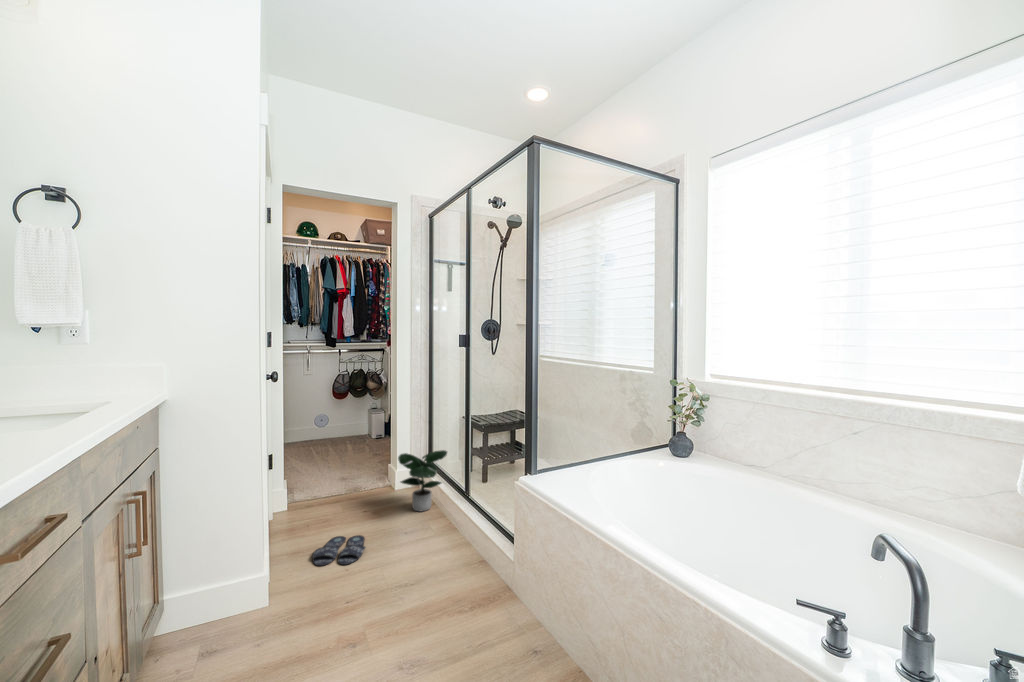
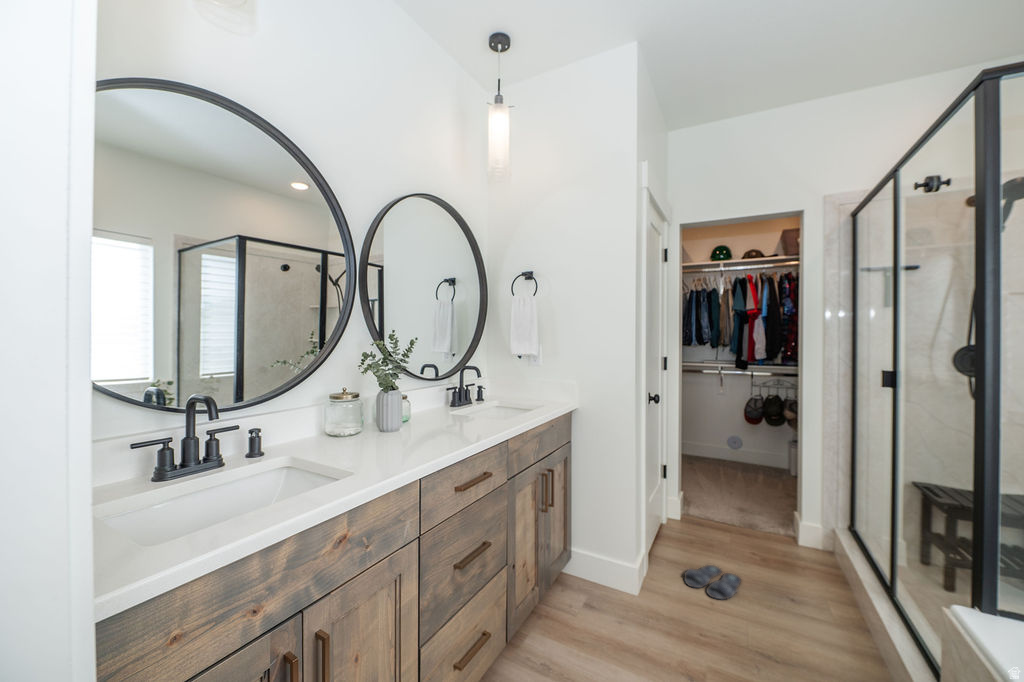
potted plant: present [398,450,447,511] -> none [792,504,870,586]

